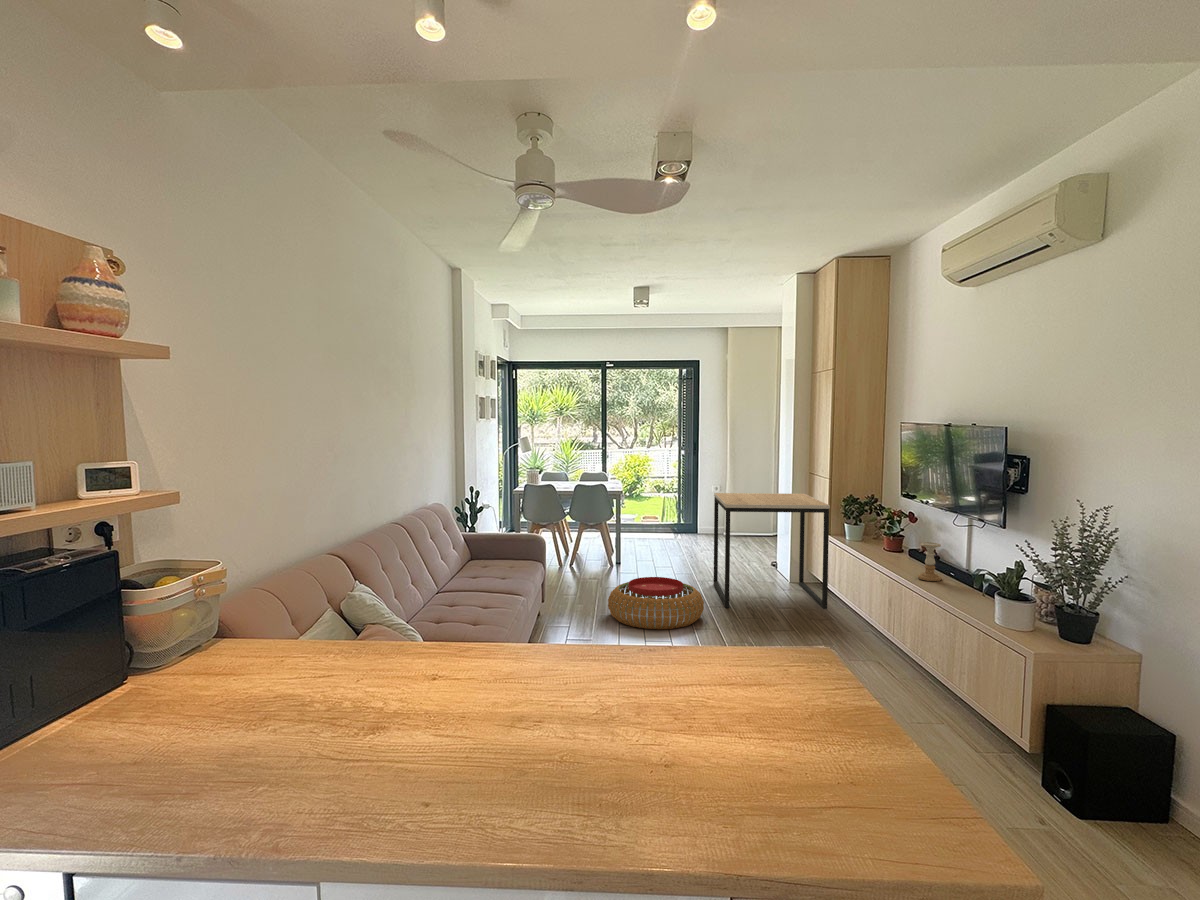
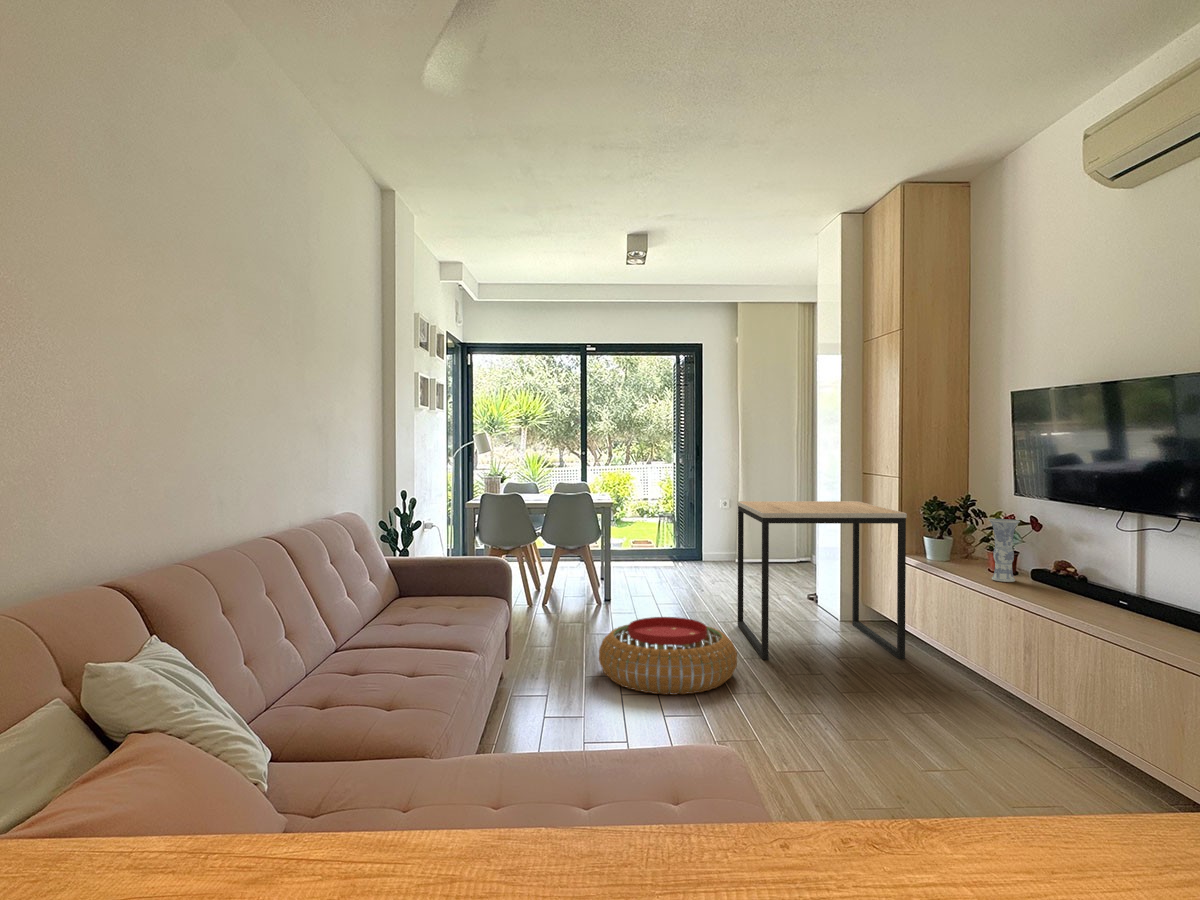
vase: none [877,512,898,556] -> present [989,519,1020,582]
candle holder: present [918,542,942,581] -> none [1084,559,1124,619]

